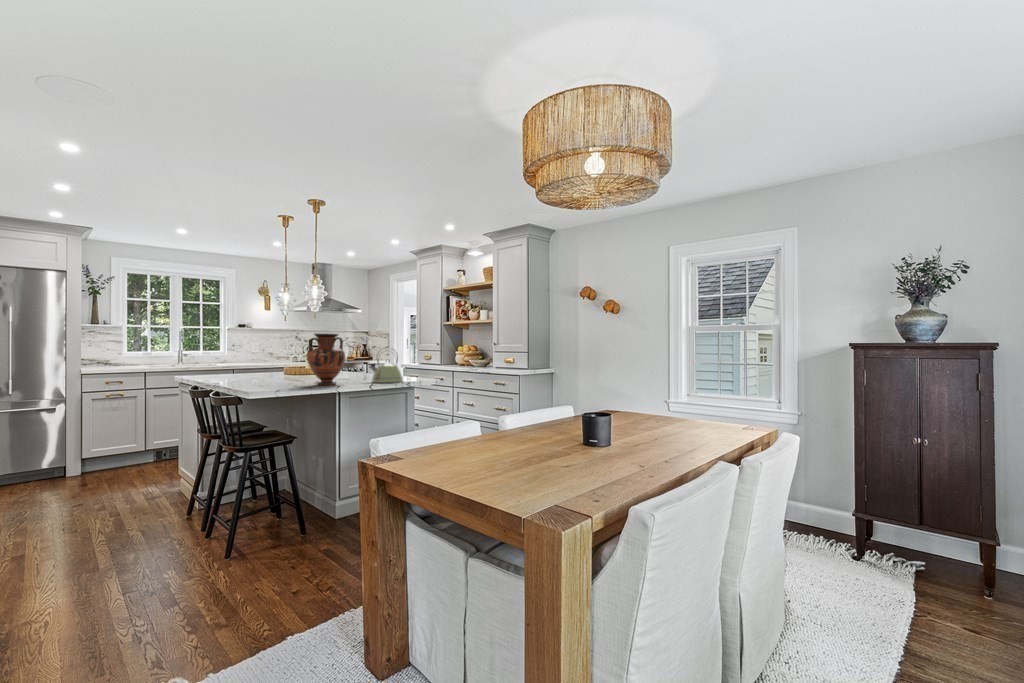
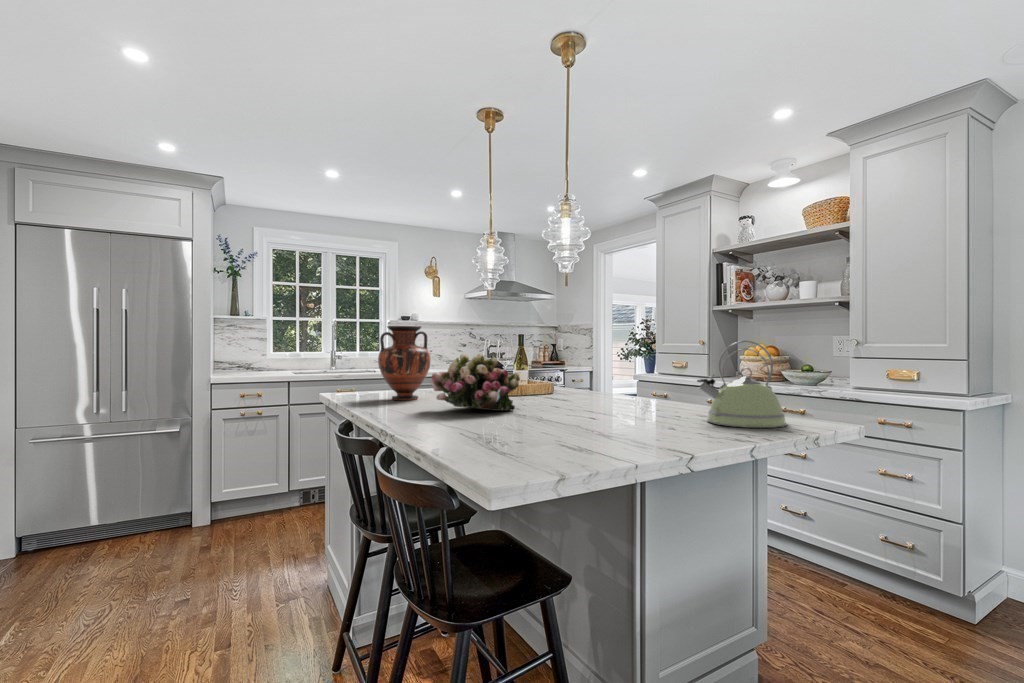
vase: present [307,333,345,385] -> present [378,326,431,400]
flower arrangement: none [244,353,296,381] -> present [430,354,520,411]

